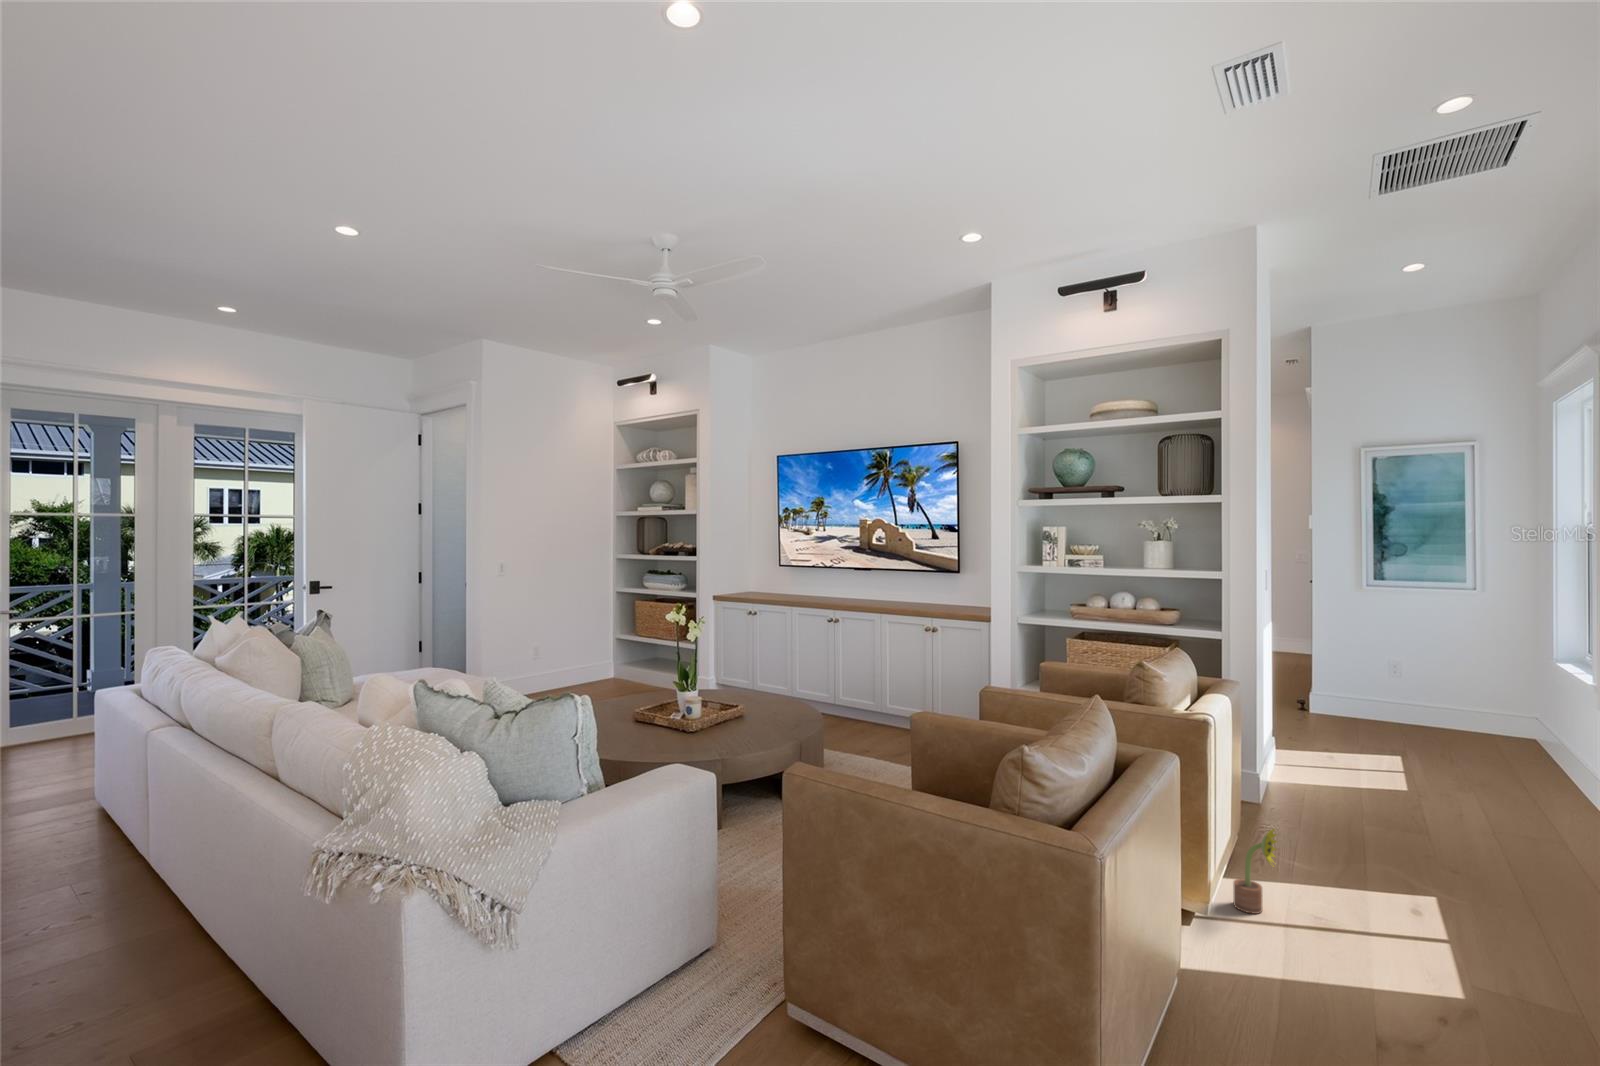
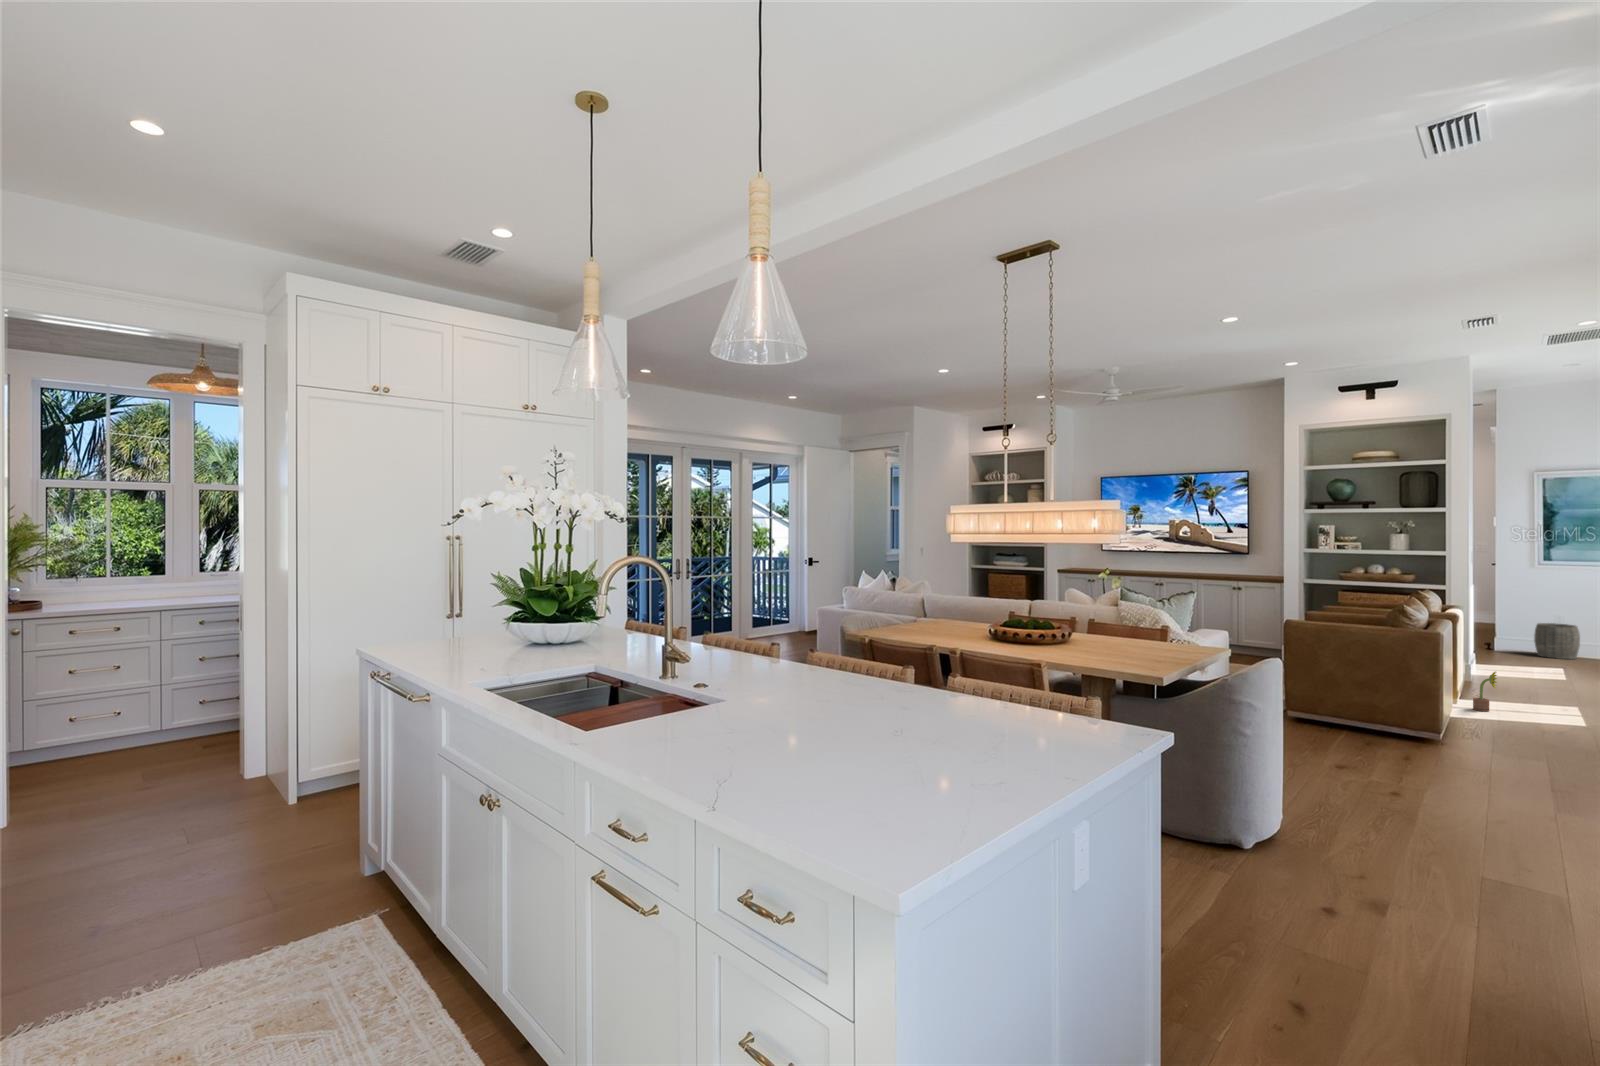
woven basket: none [1361,675,1423,733] -> present [1534,623,1580,659]

